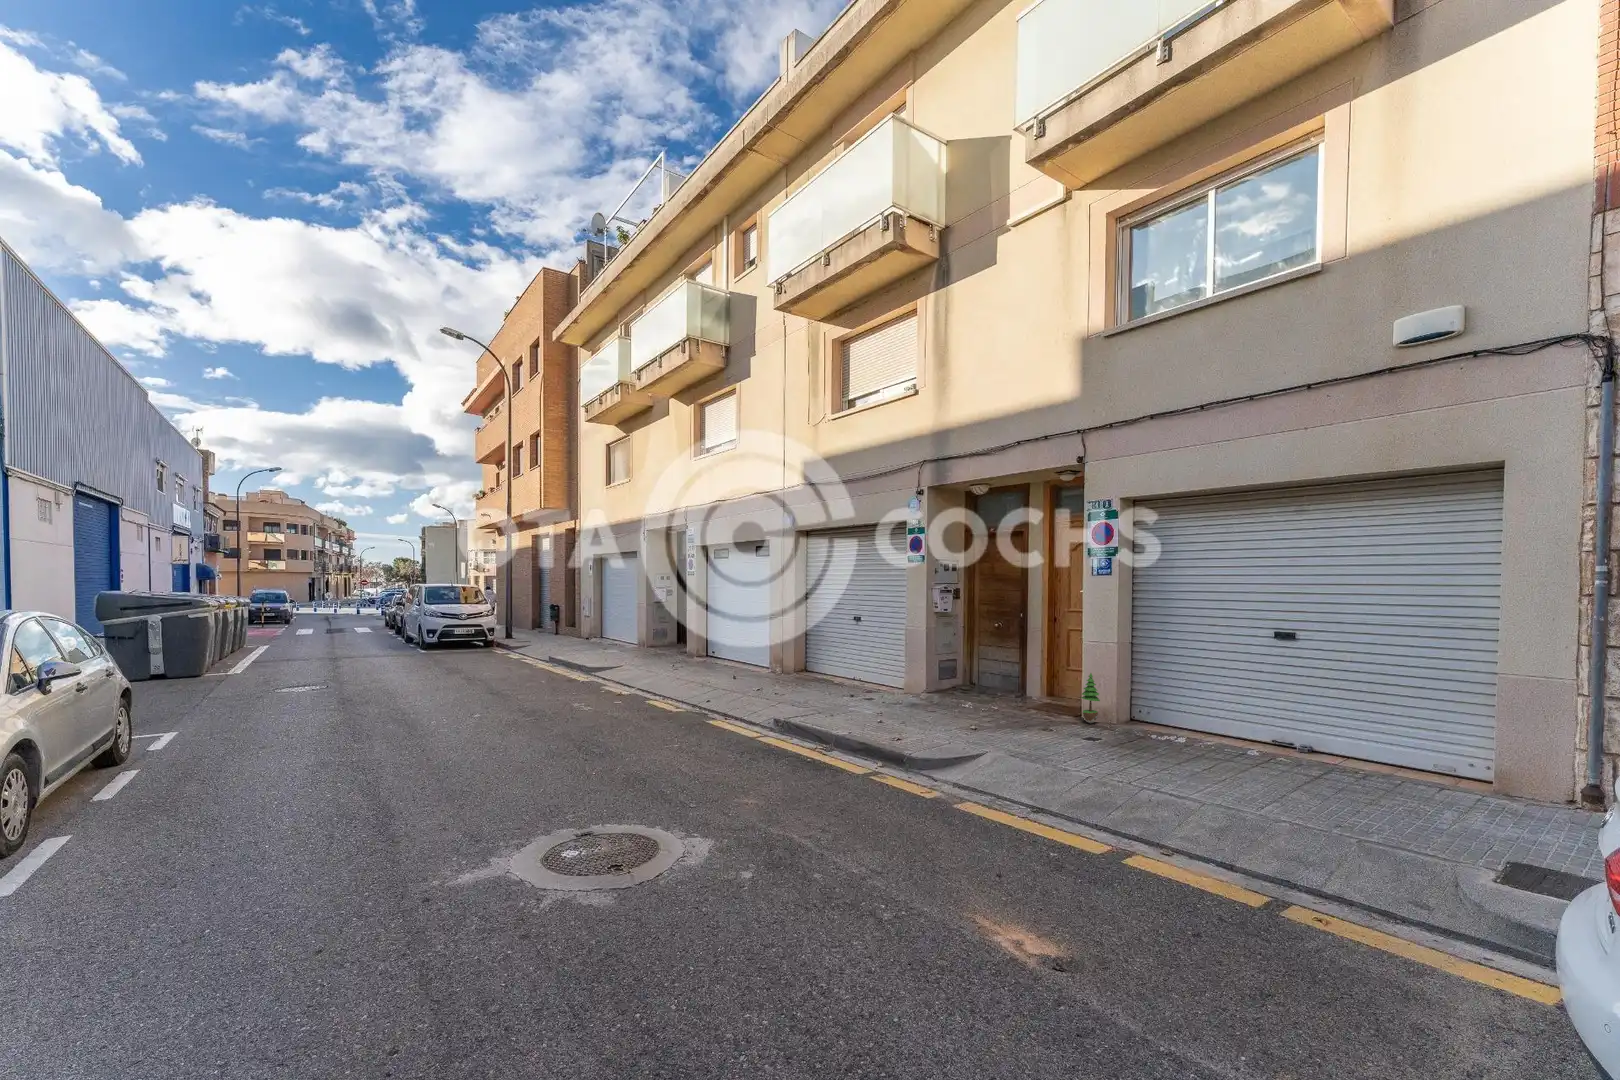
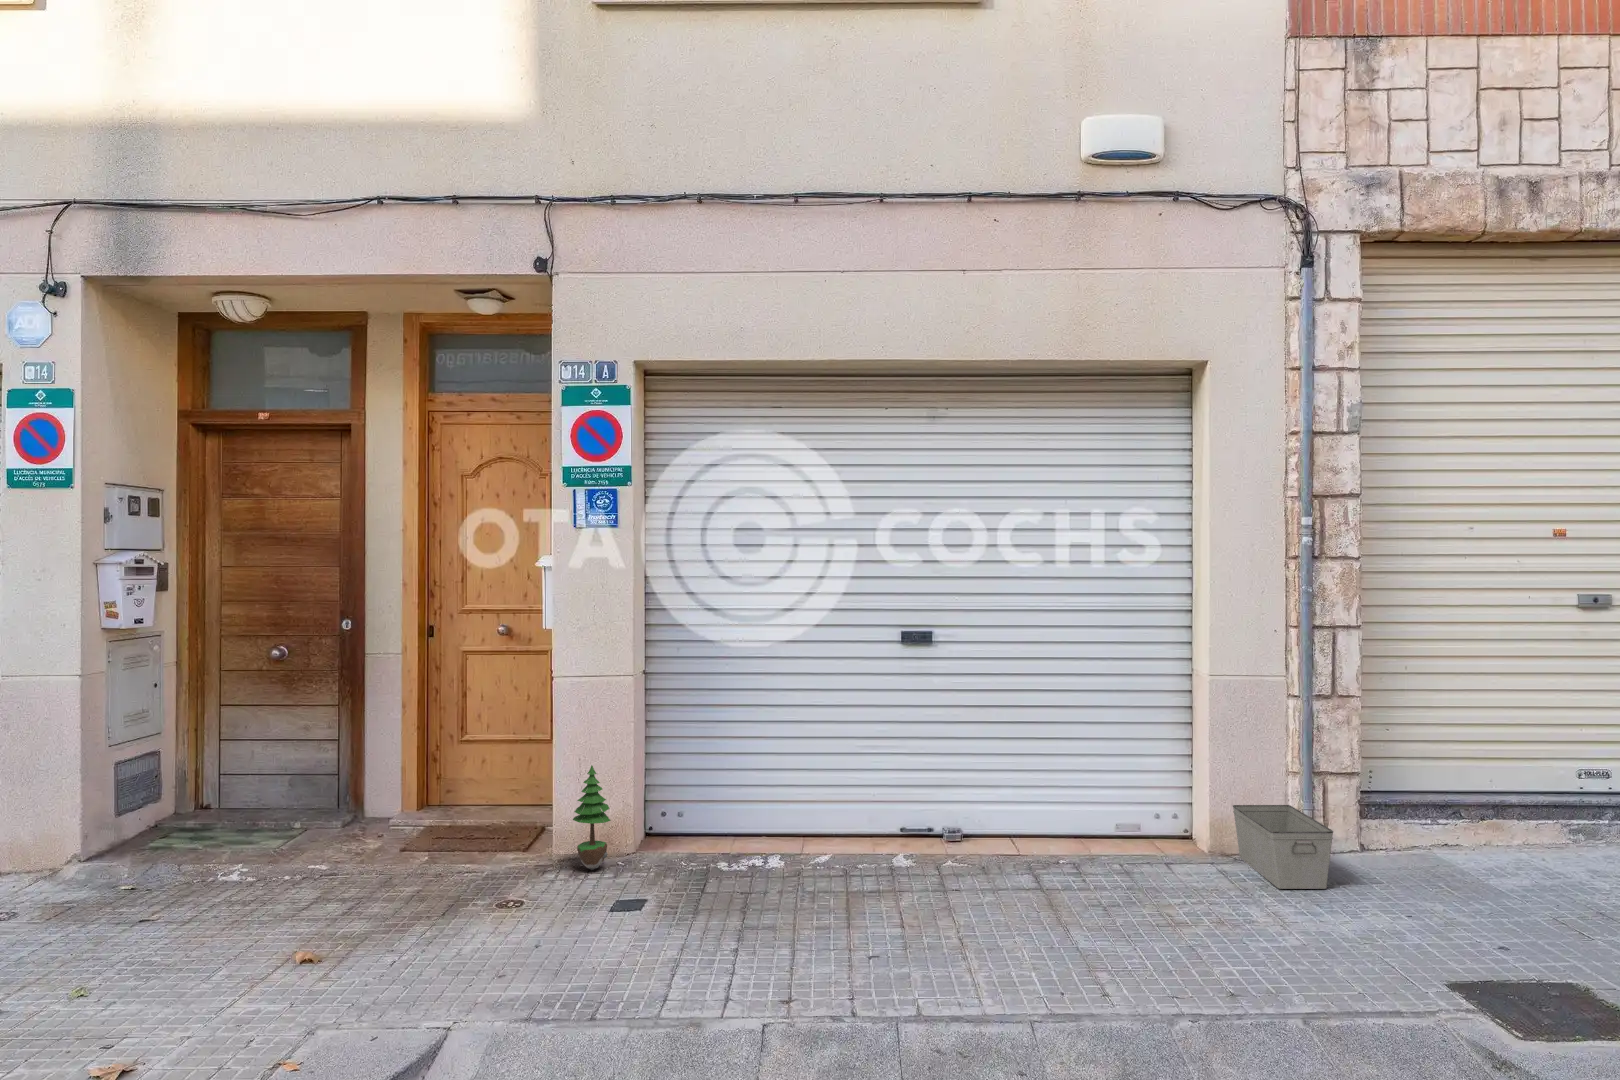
storage bin: none [1509,763,1572,824] -> present [1233,805,1333,889]

